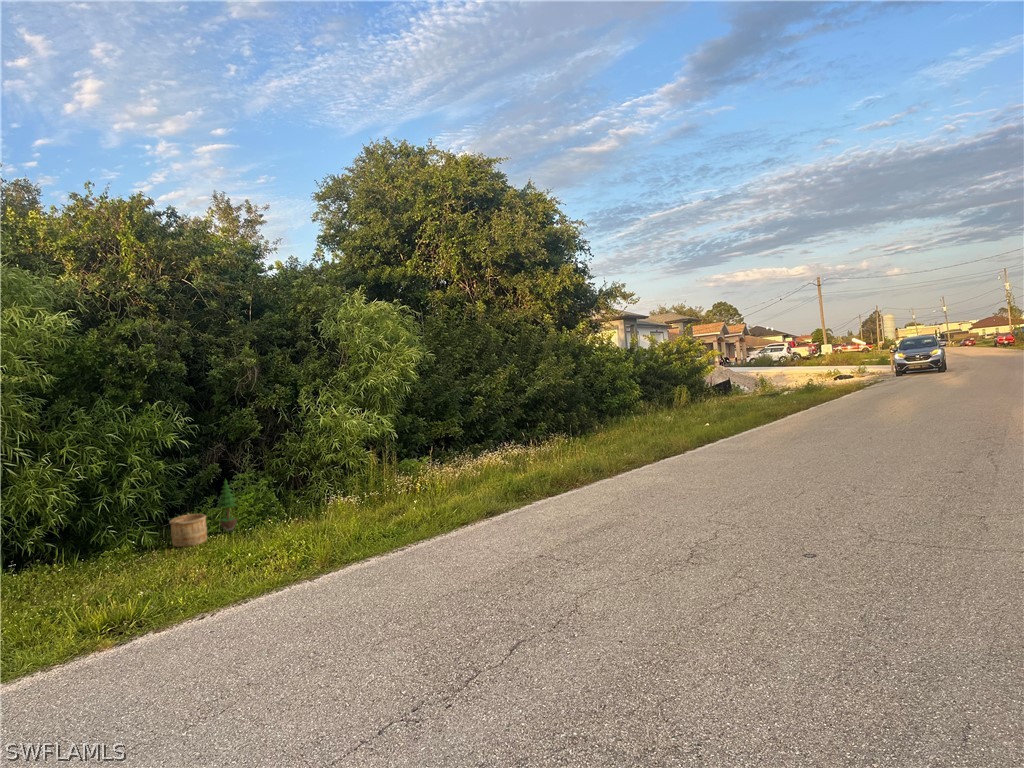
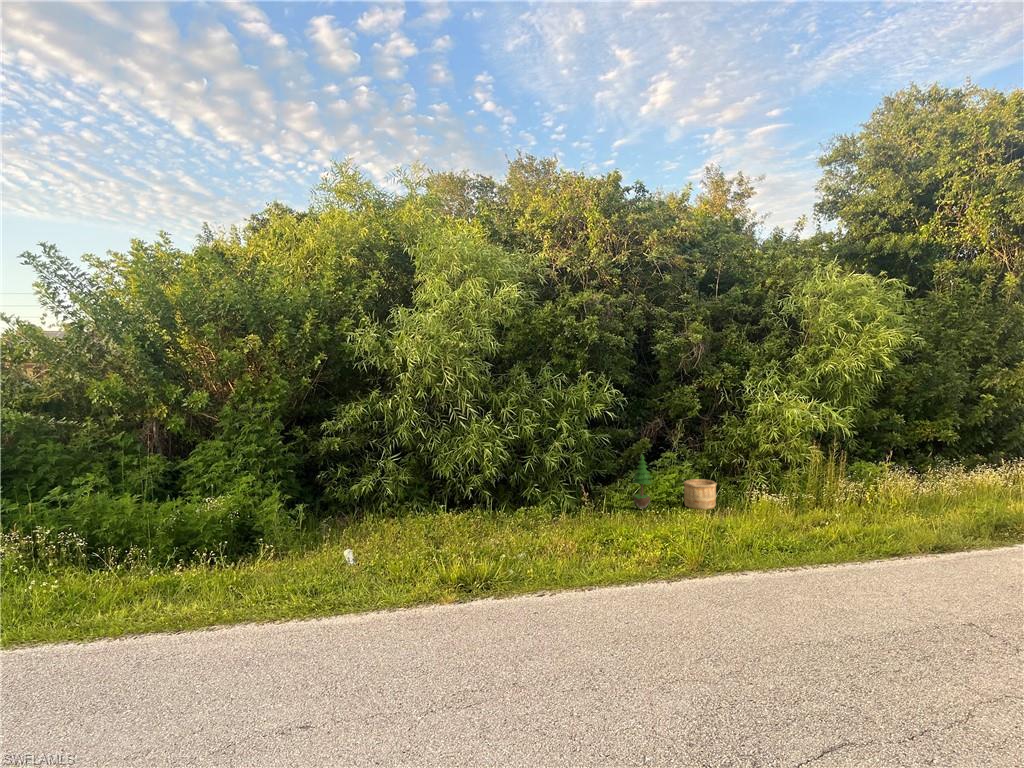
wooden bucket: present [169,514,207,547] -> present [684,479,717,509]

